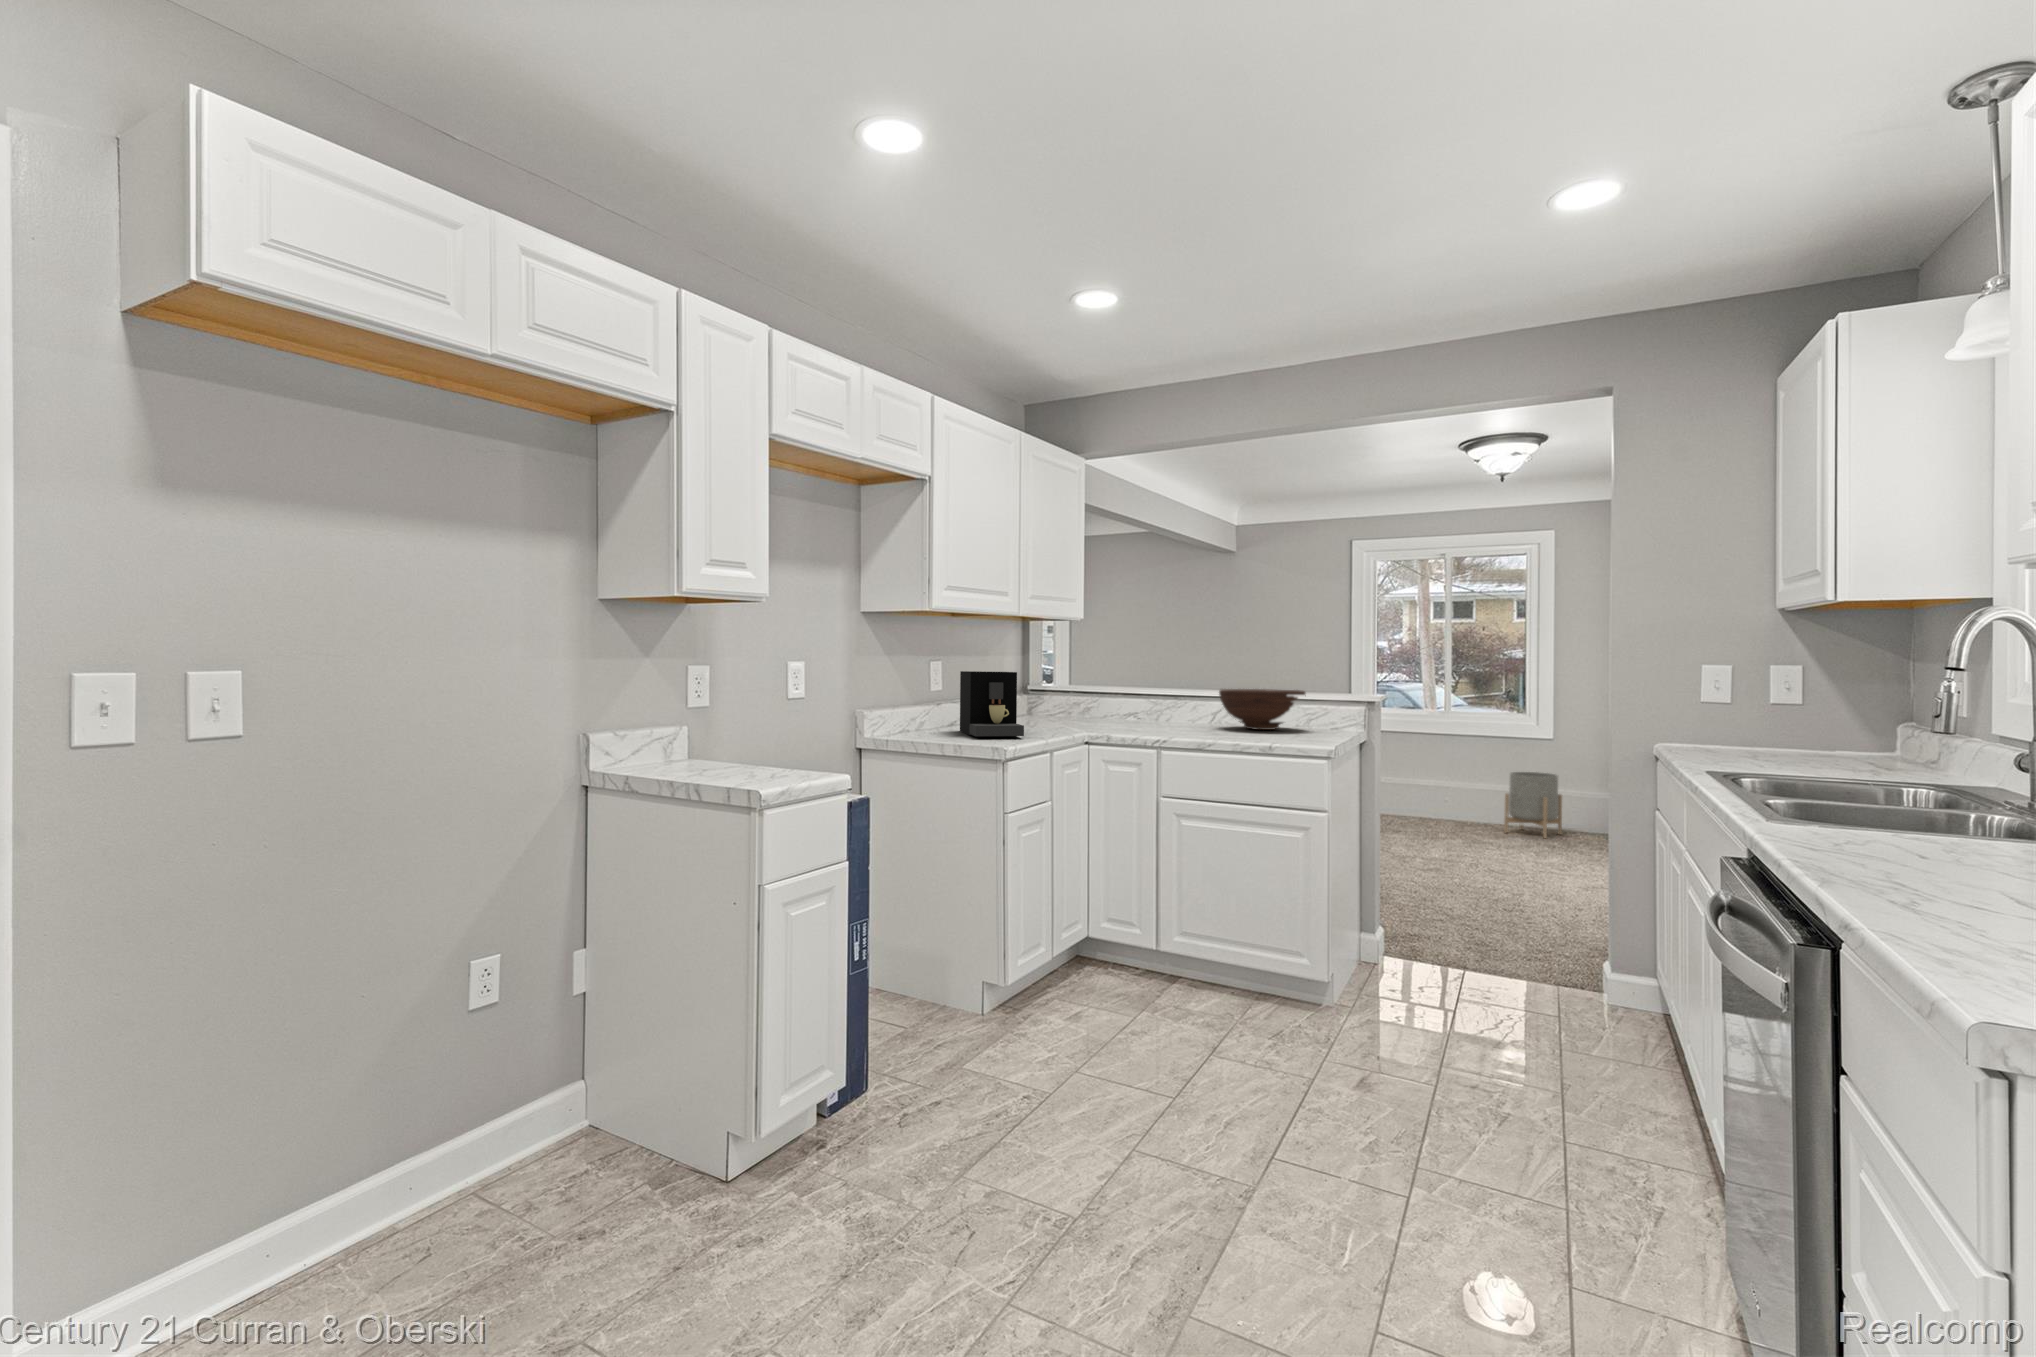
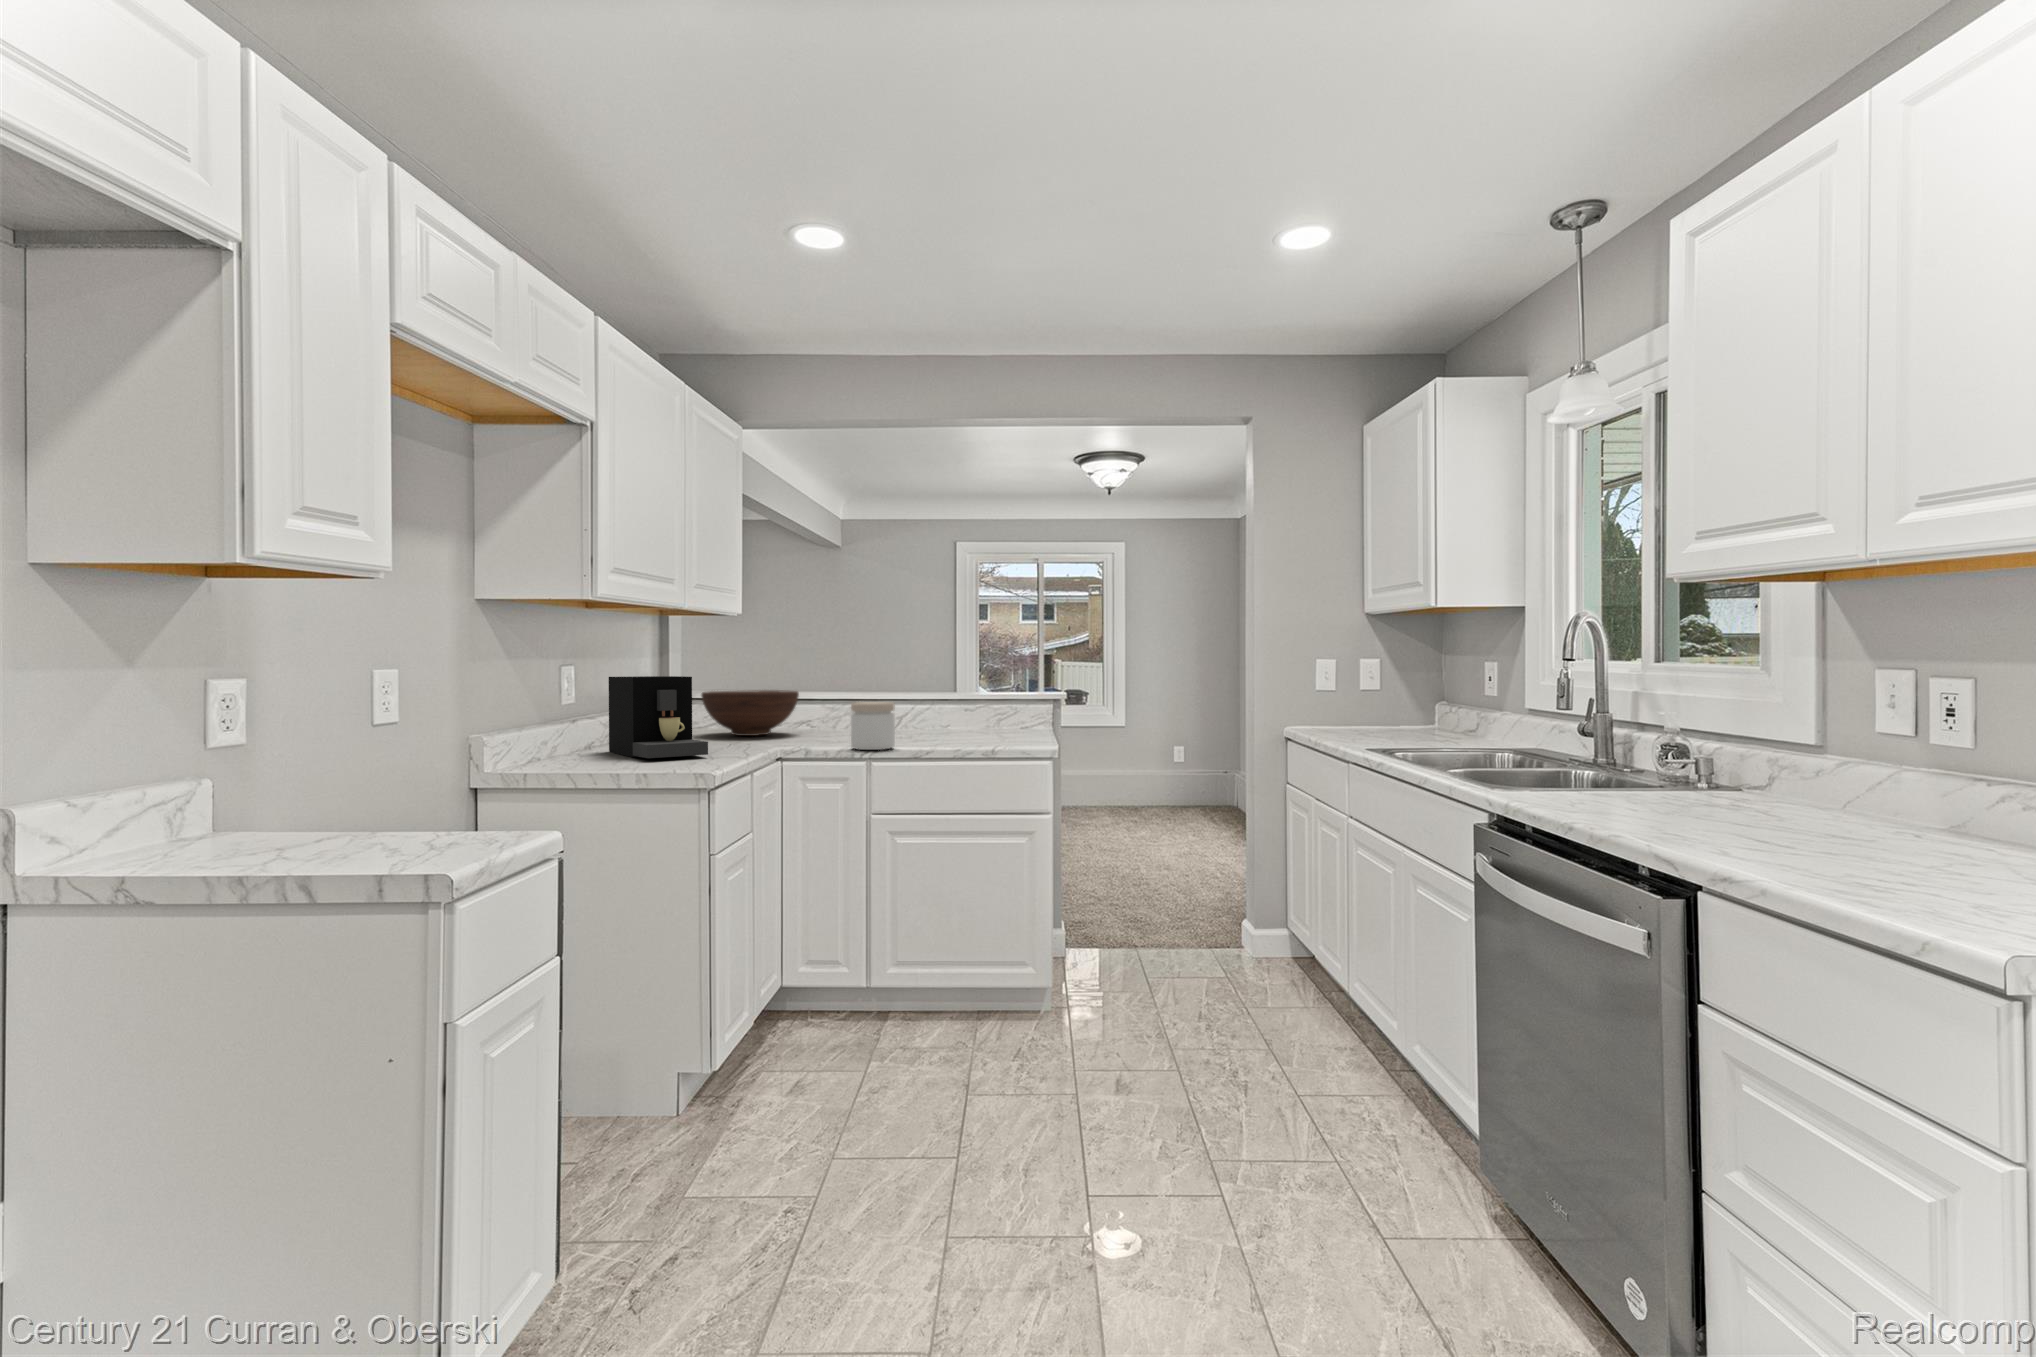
fruit bowl: present [1219,689,1305,730] -> present [701,690,799,736]
jar: none [1148,698,1187,740] -> present [851,702,895,750]
planter: present [1504,772,1562,838] -> none [1094,757,1138,817]

